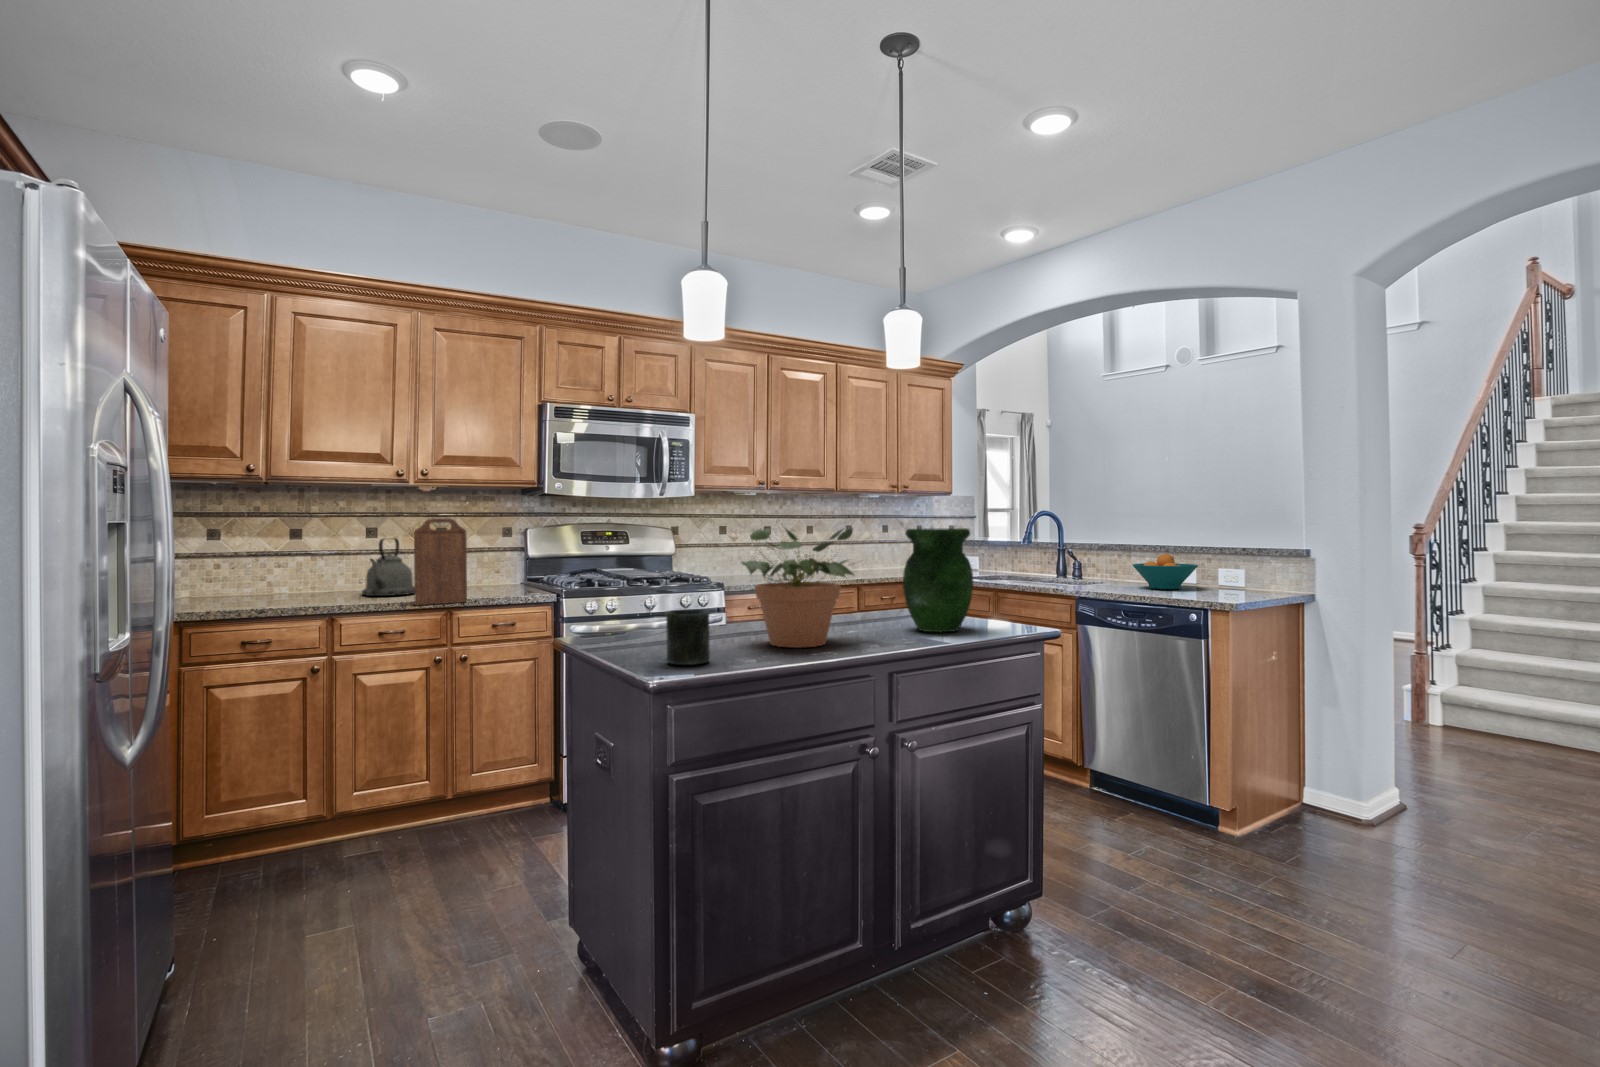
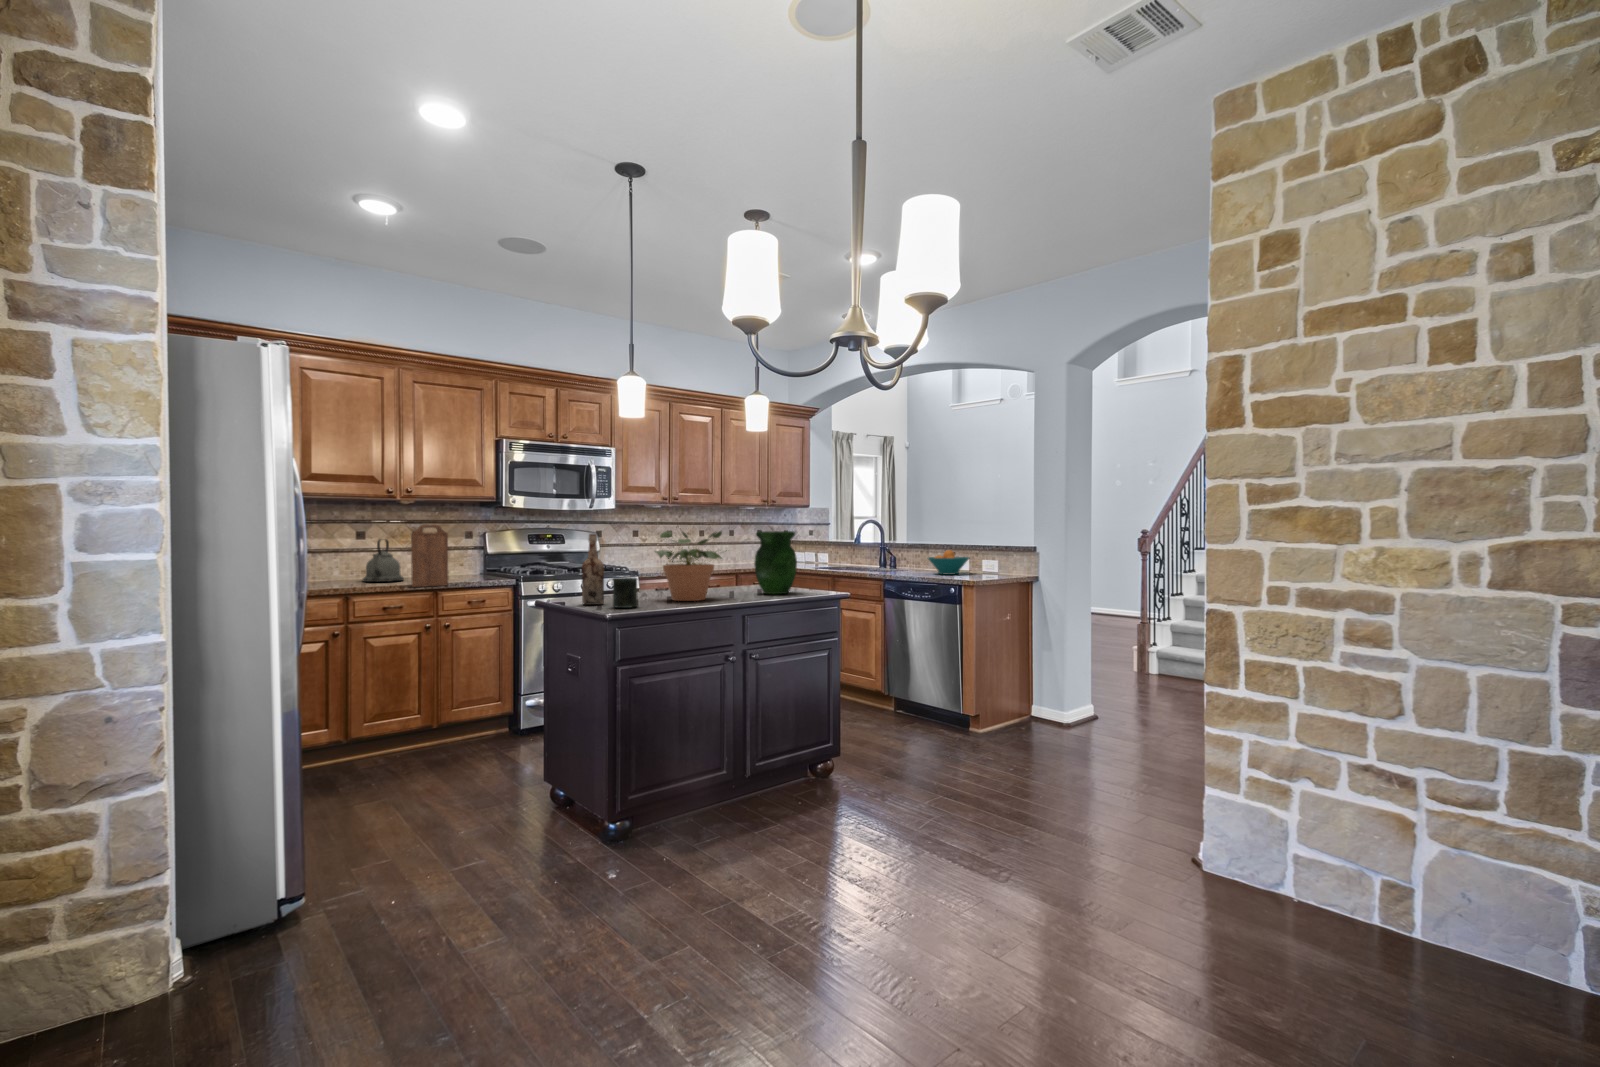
wine bottle: none [619,533,656,654] -> present [582,534,604,605]

